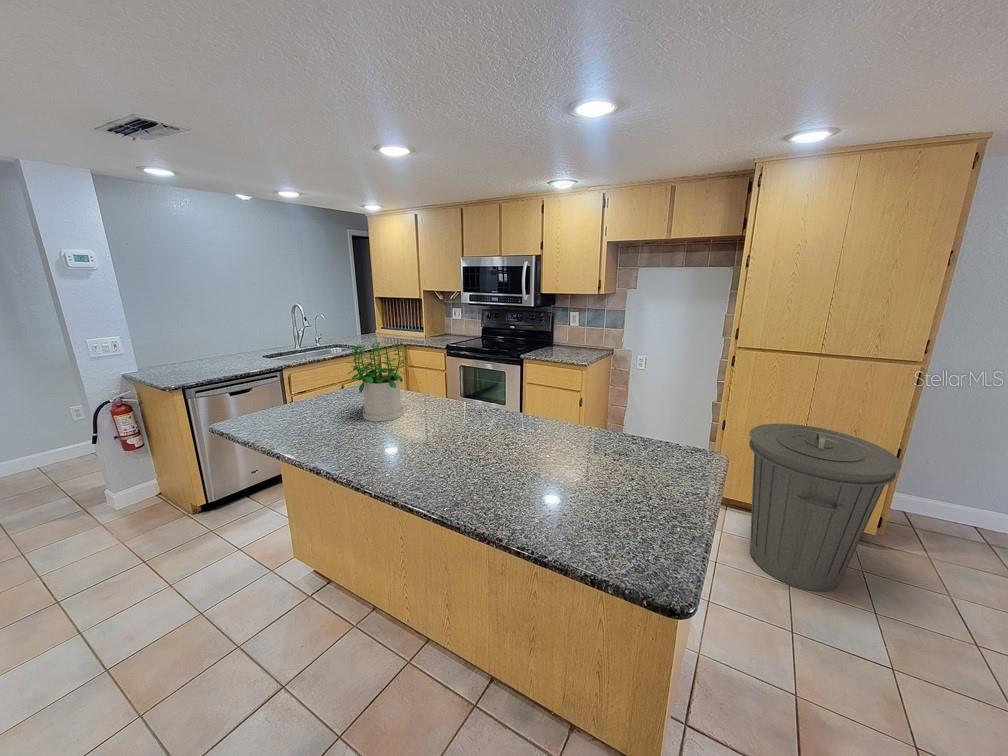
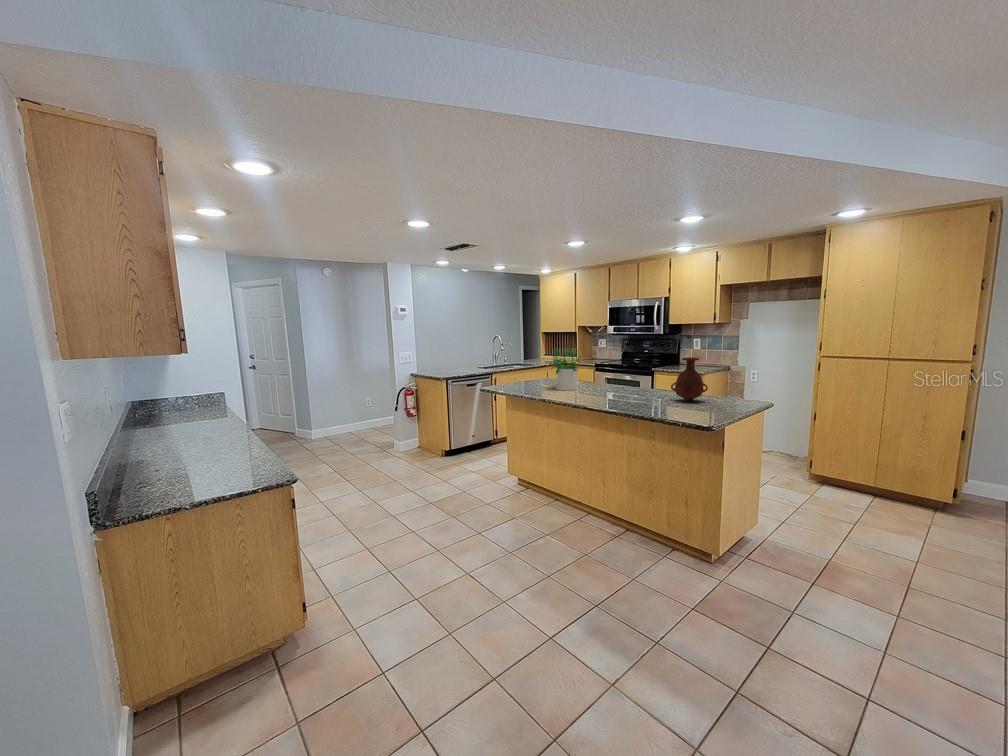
vase: none [559,371,620,449] -> present [671,357,708,401]
trash can: present [749,424,901,592] -> none [822,411,939,528]

